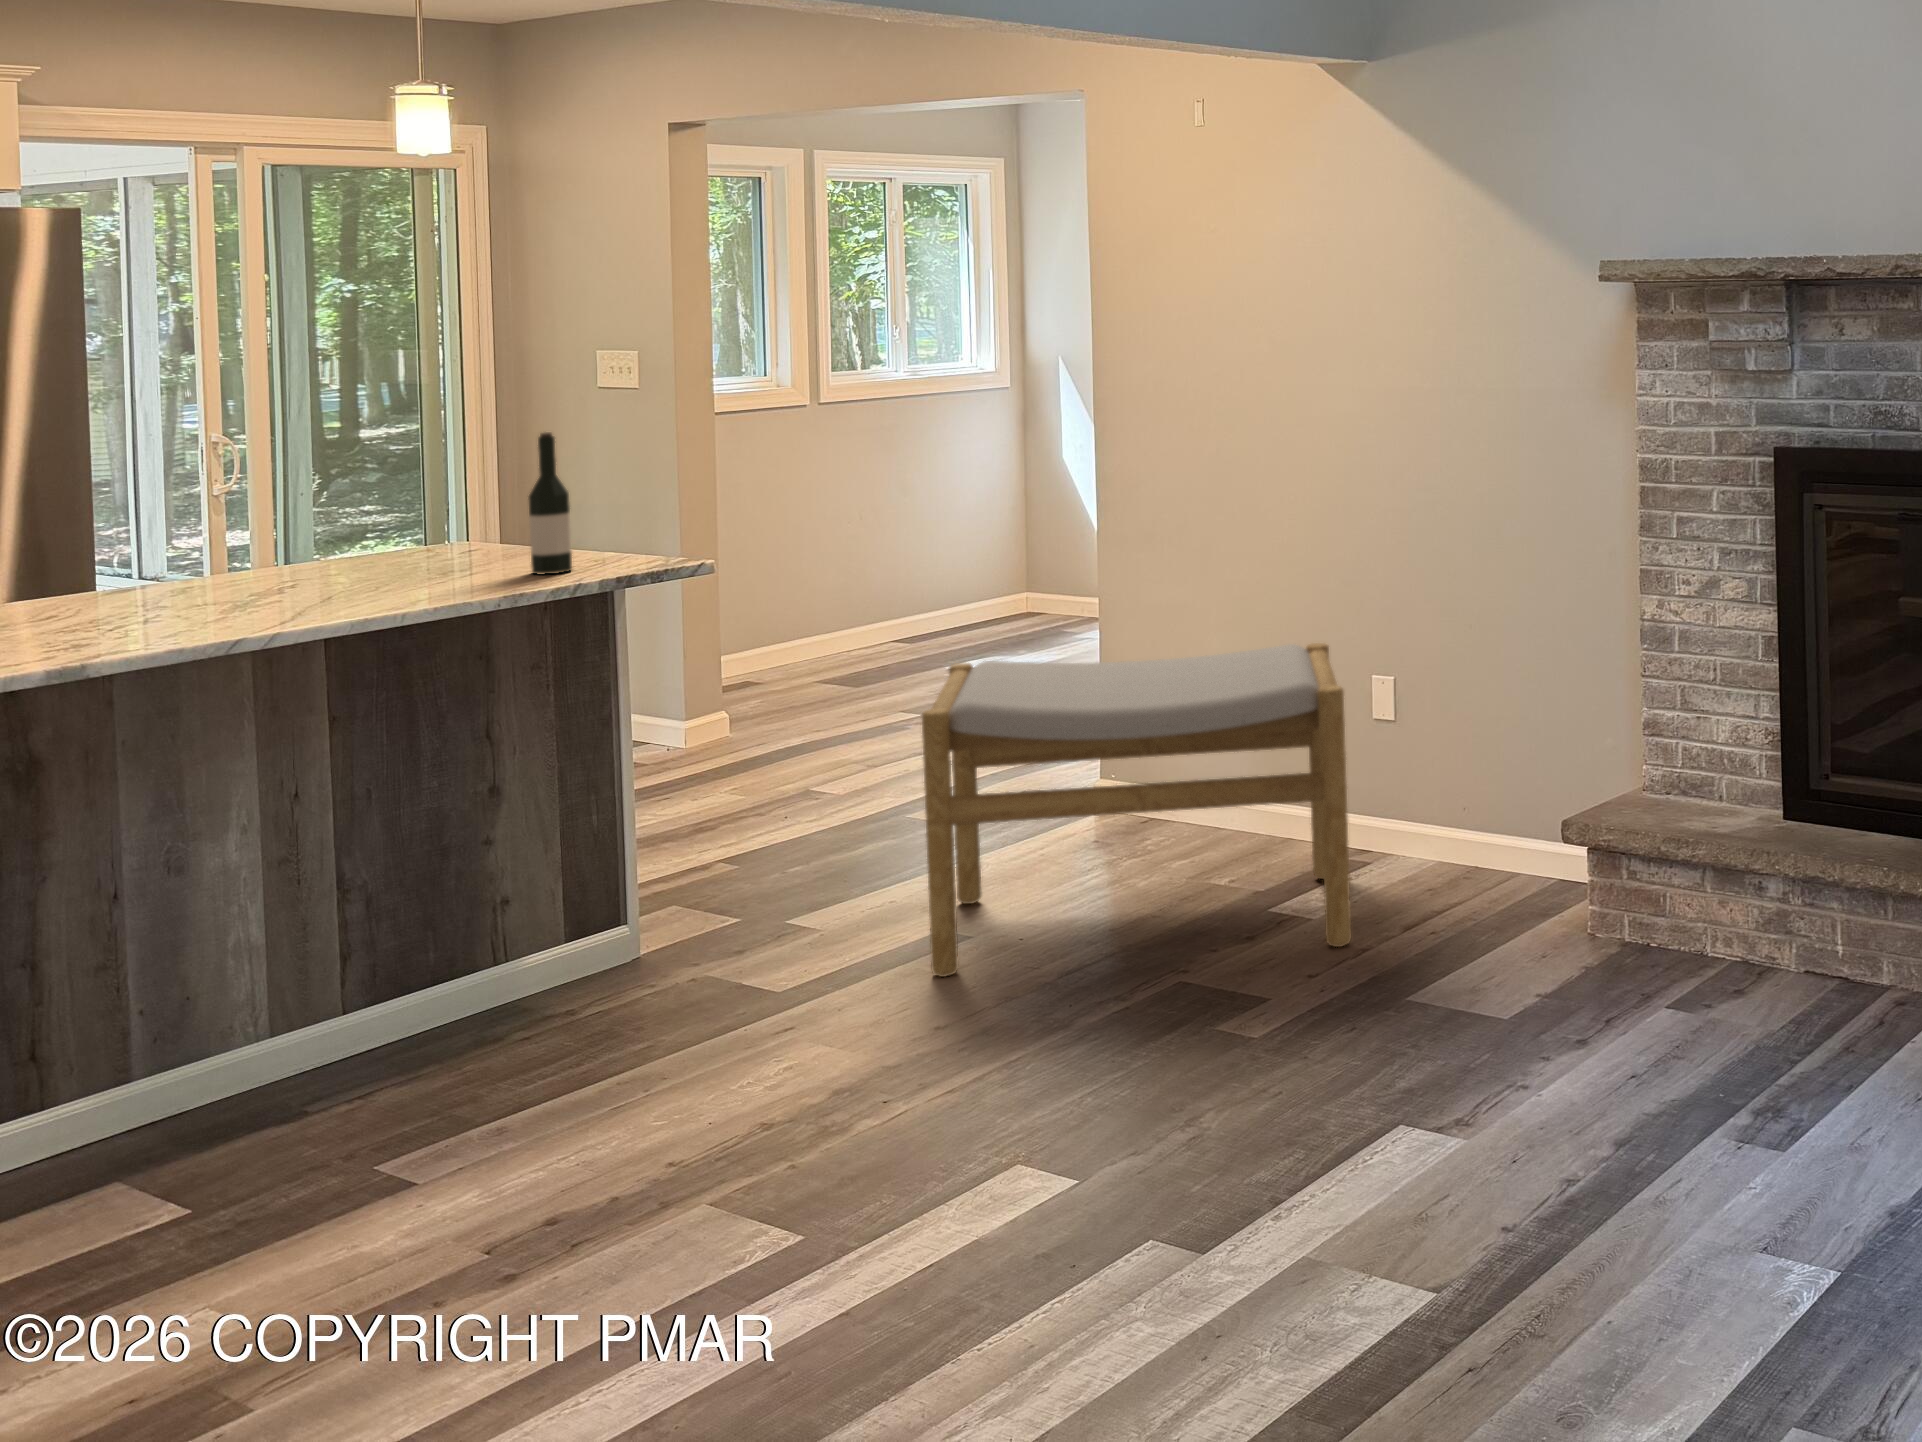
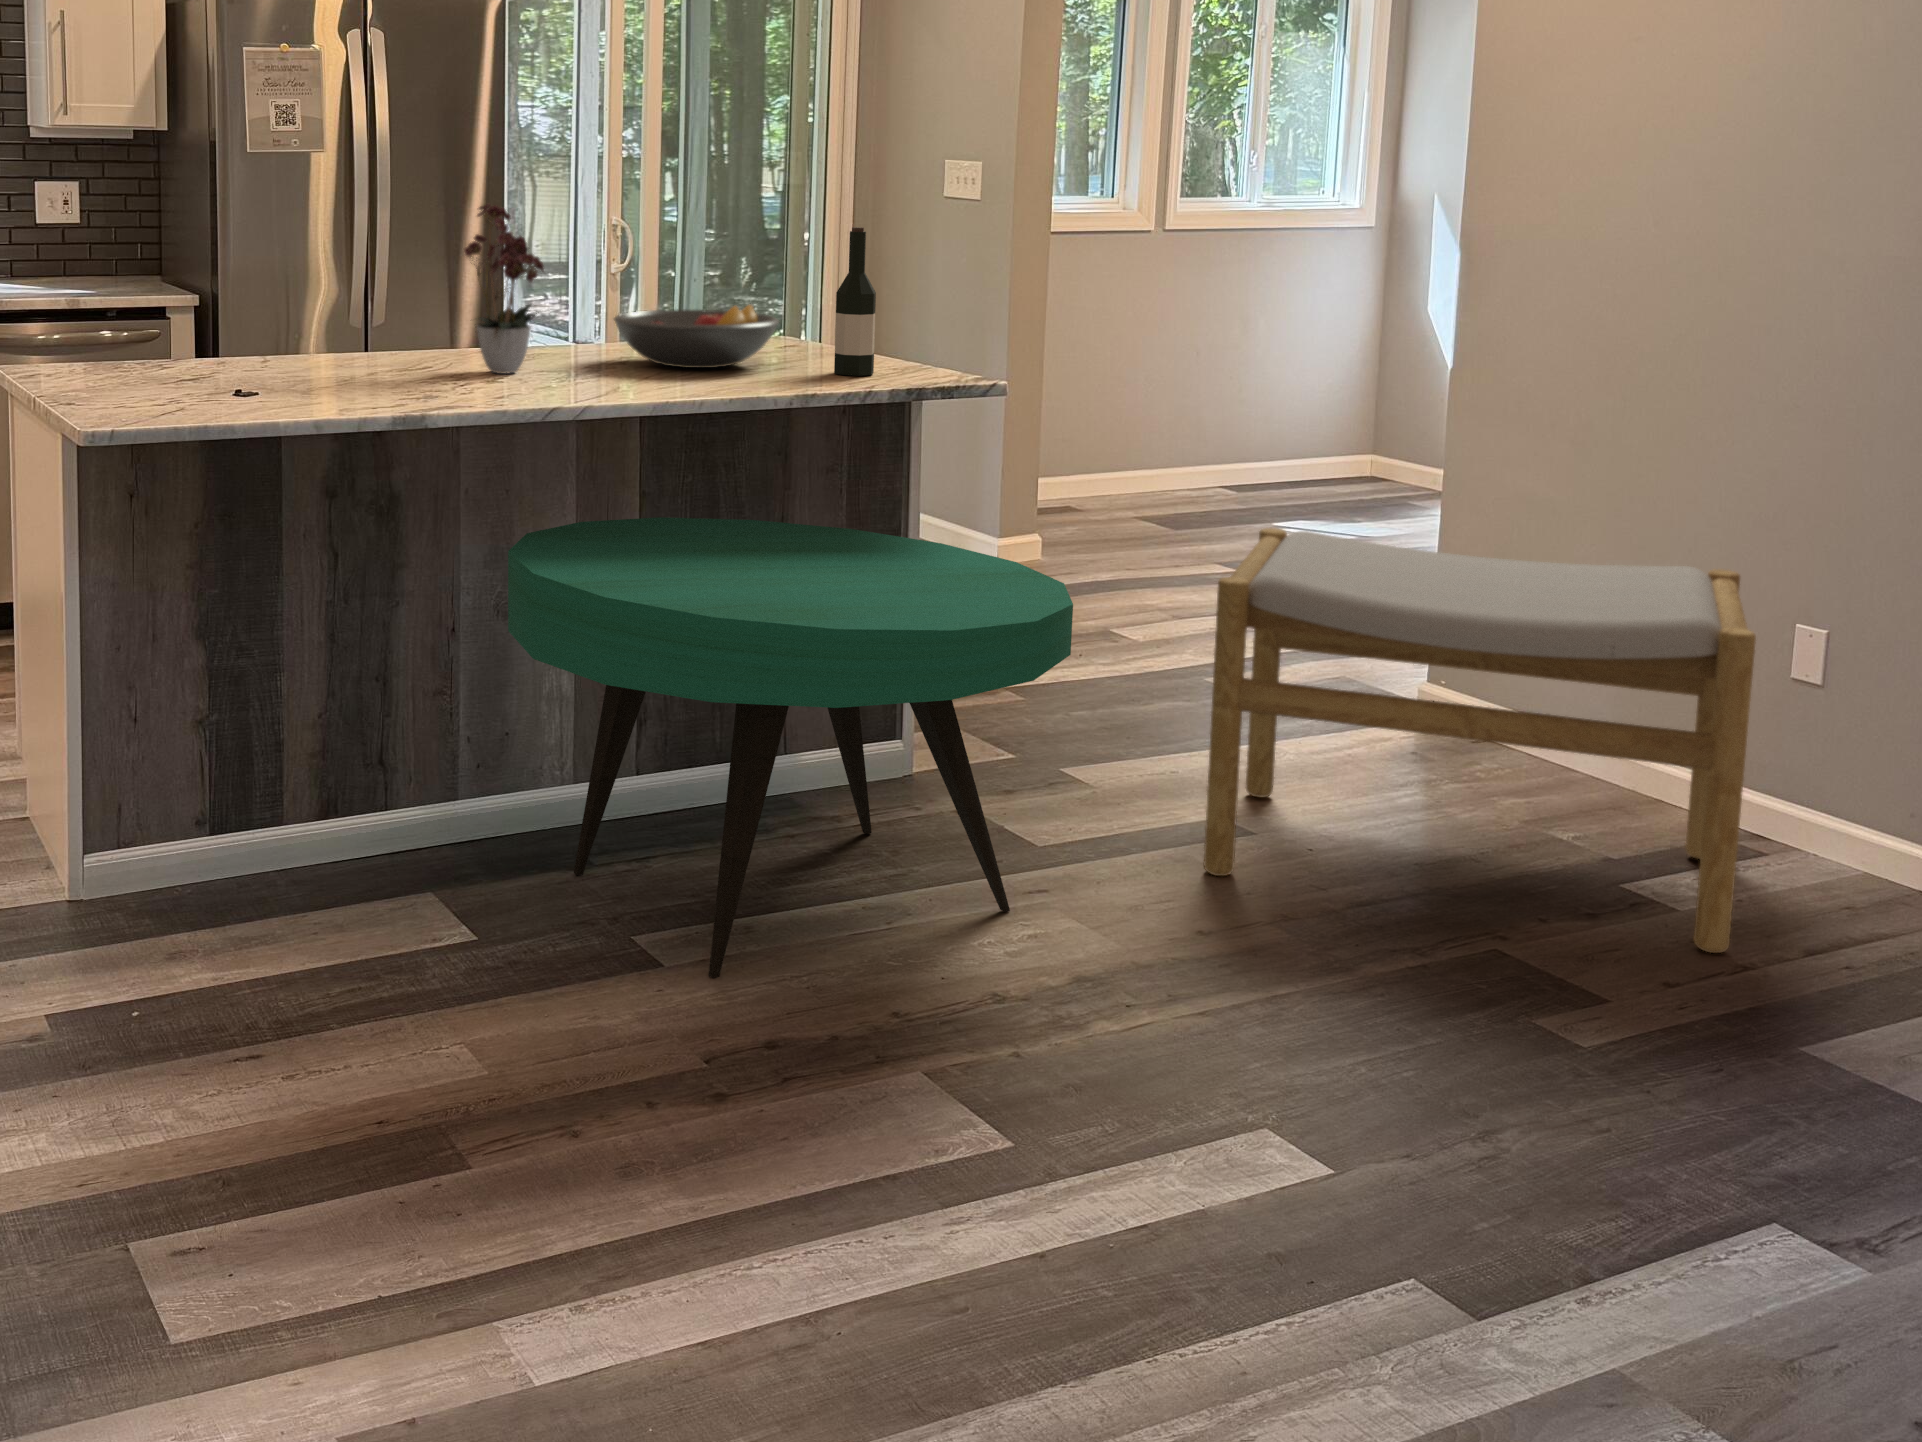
flower arrangement: none [96,433,217,617] -> present [464,204,544,374]
fruit bowl: none [282,515,469,587] -> present [614,304,779,368]
coffee table: none [203,721,801,1177] -> present [508,517,1073,978]

